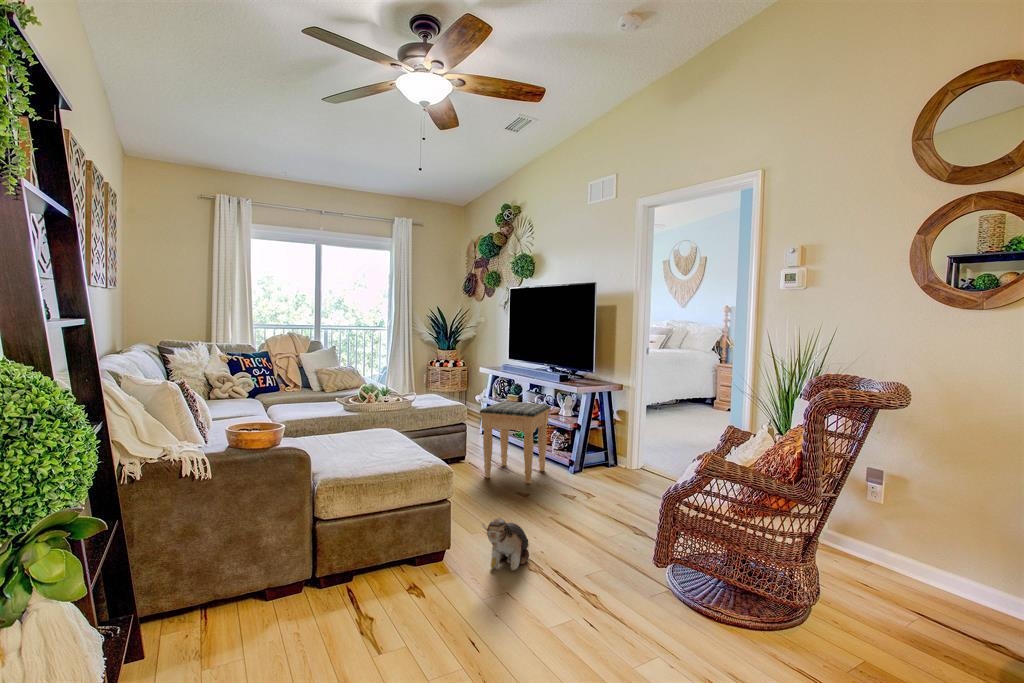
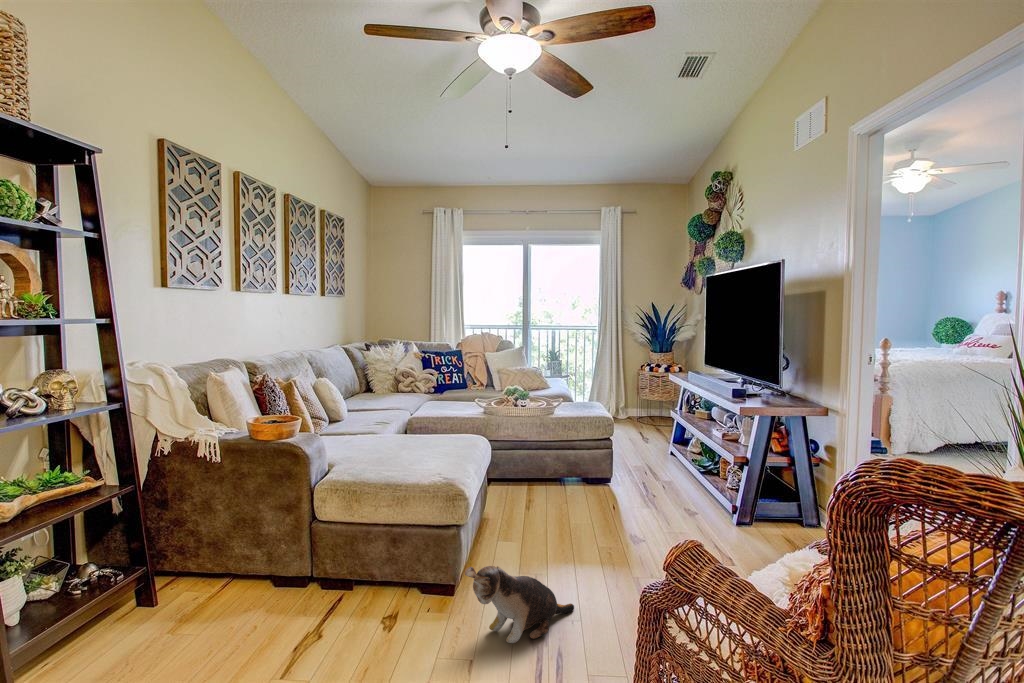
footstool: present [480,401,551,483] -> none [606,417,712,530]

